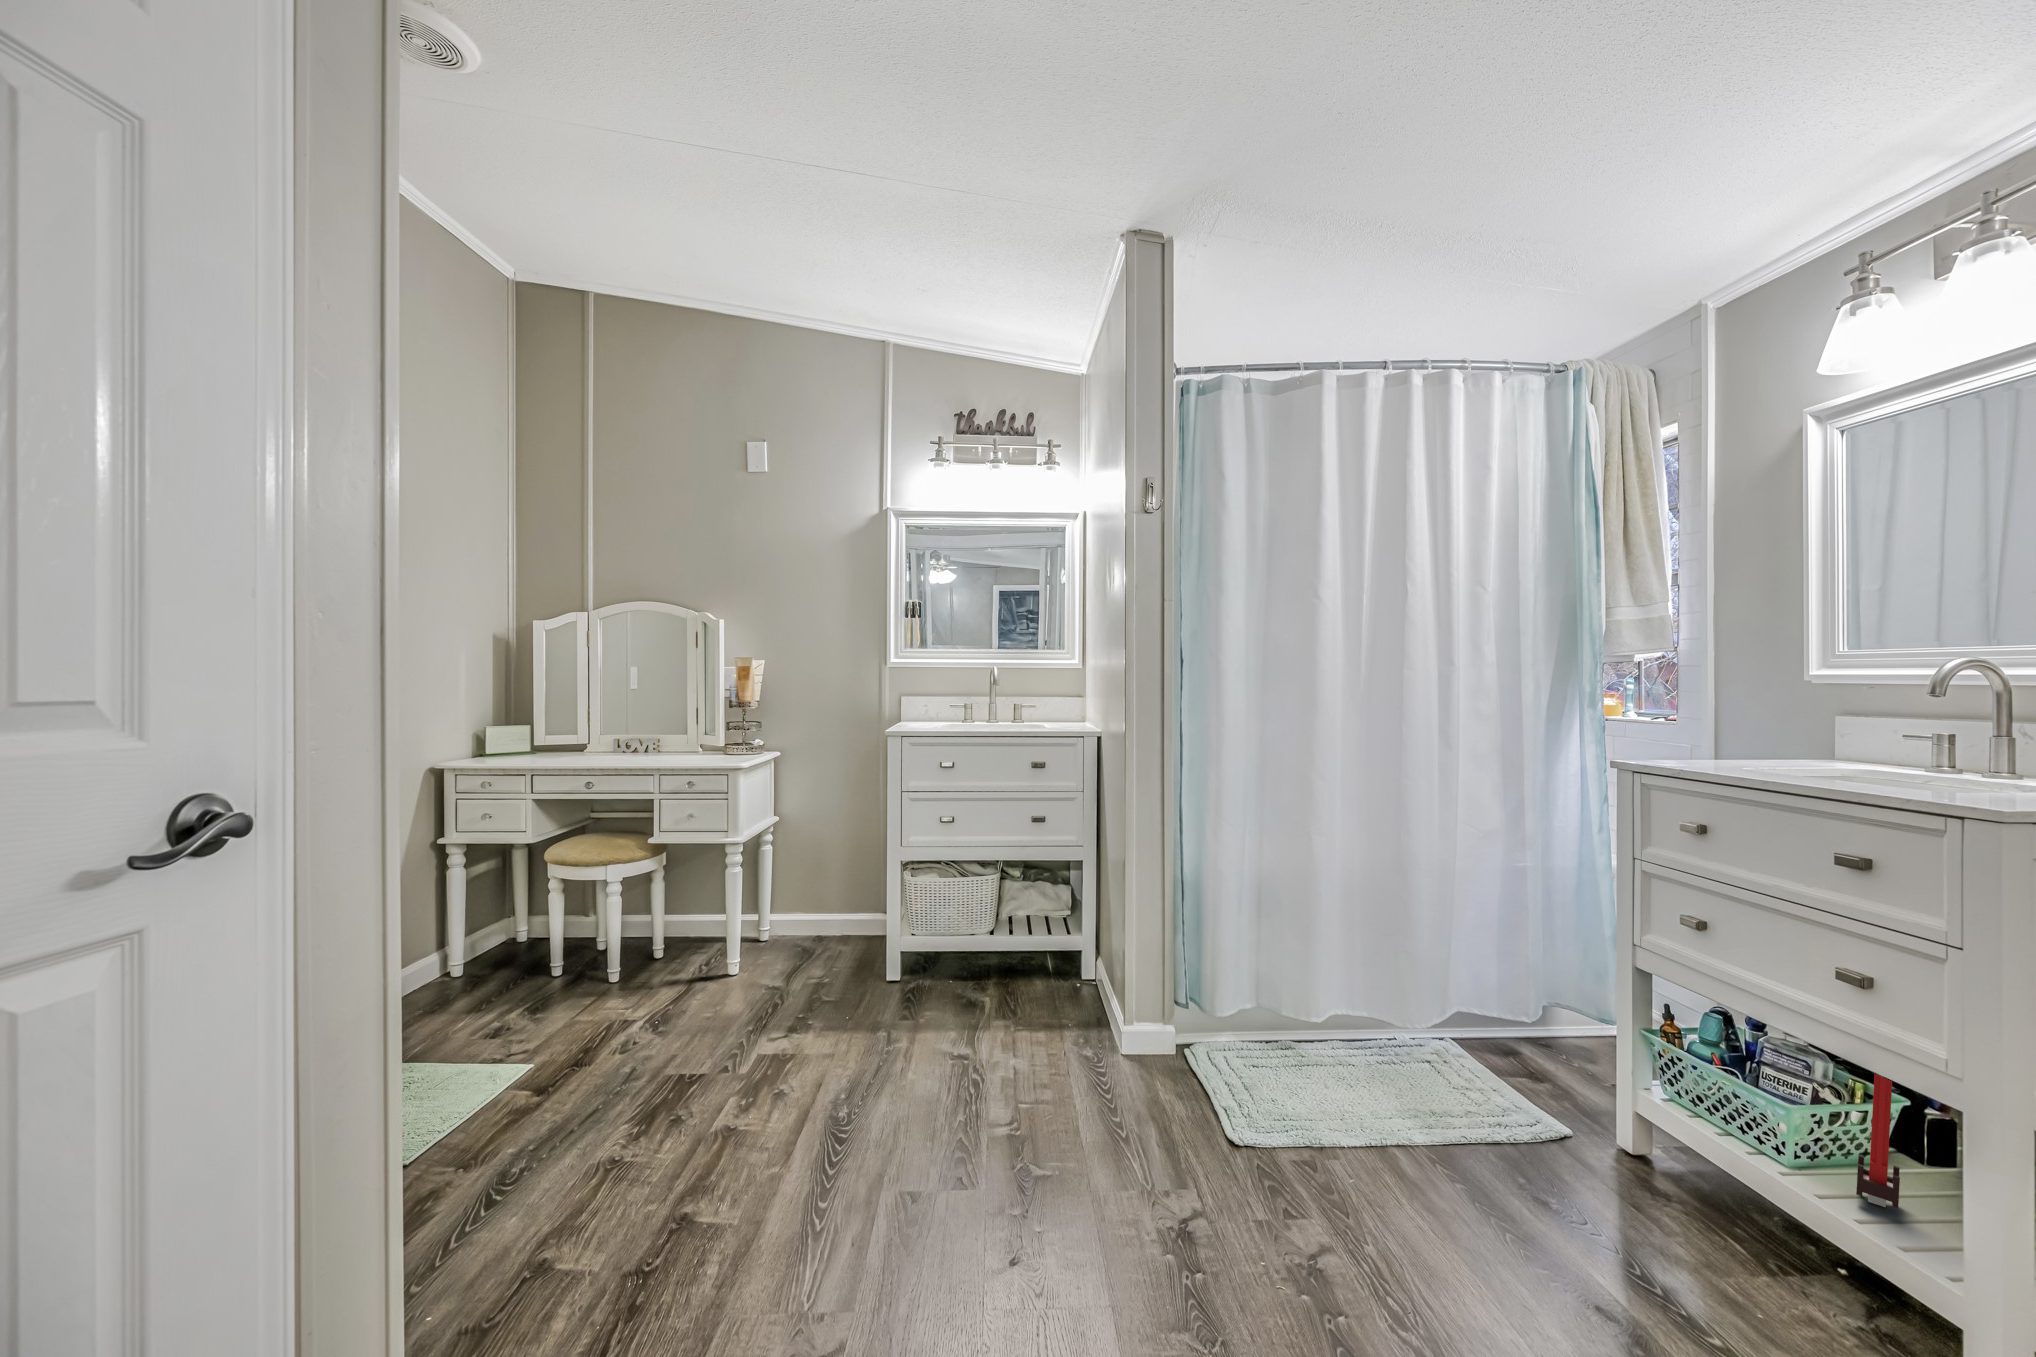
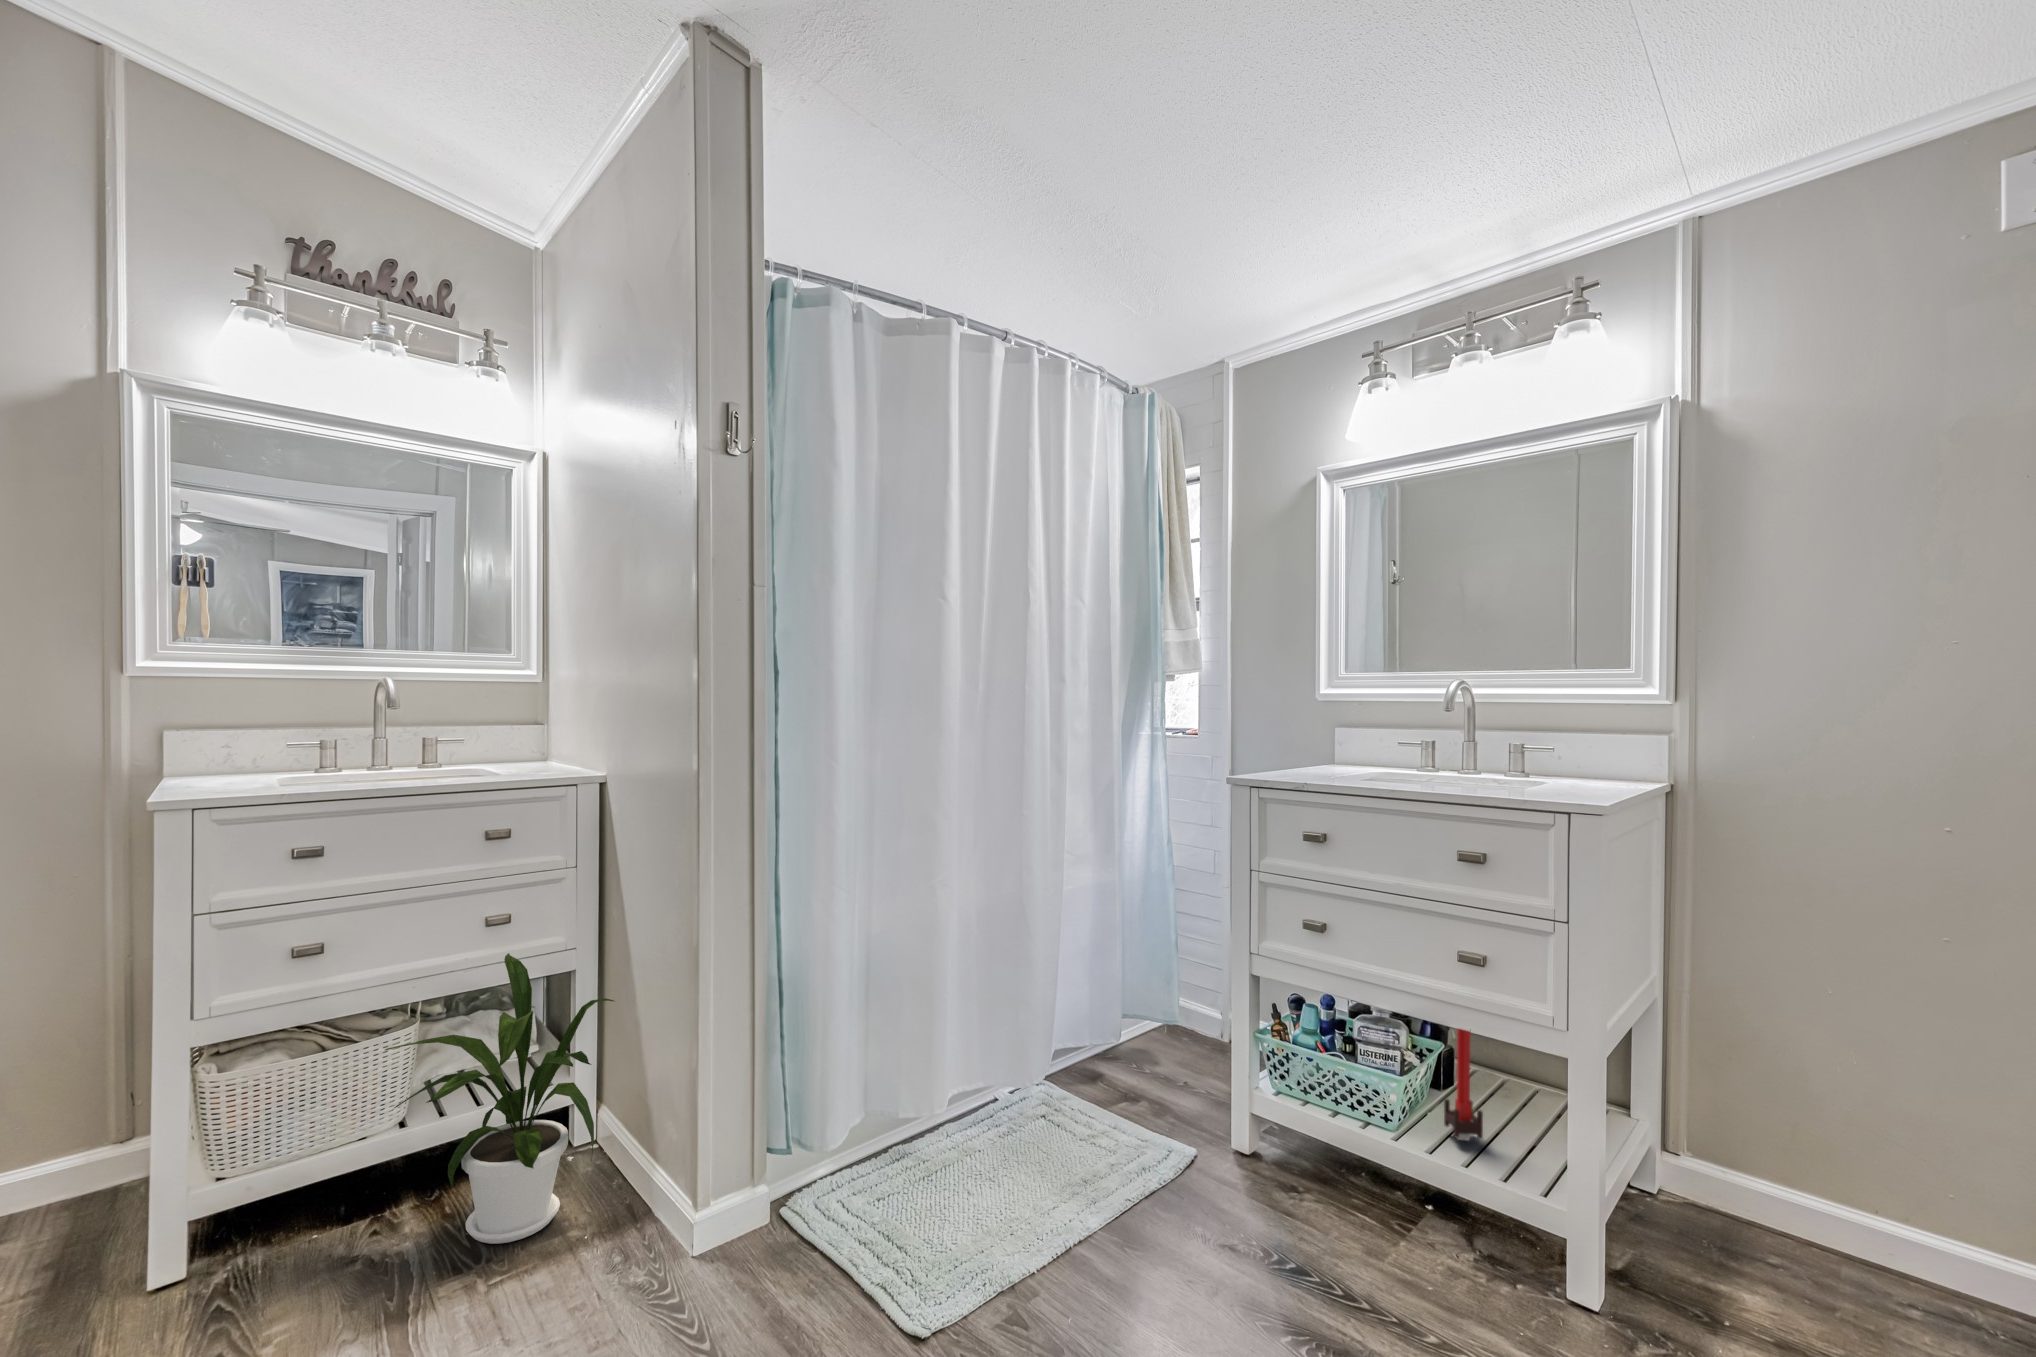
house plant: none [982,844,1099,1013] -> present [385,953,614,1244]

